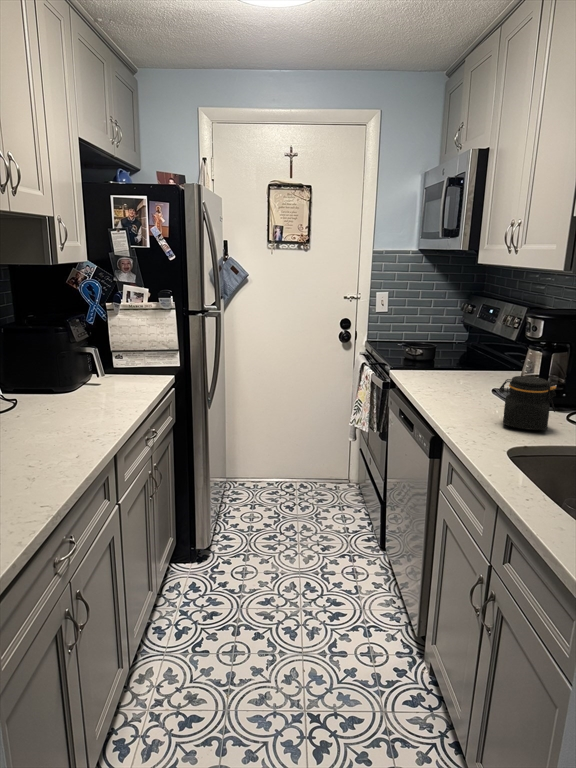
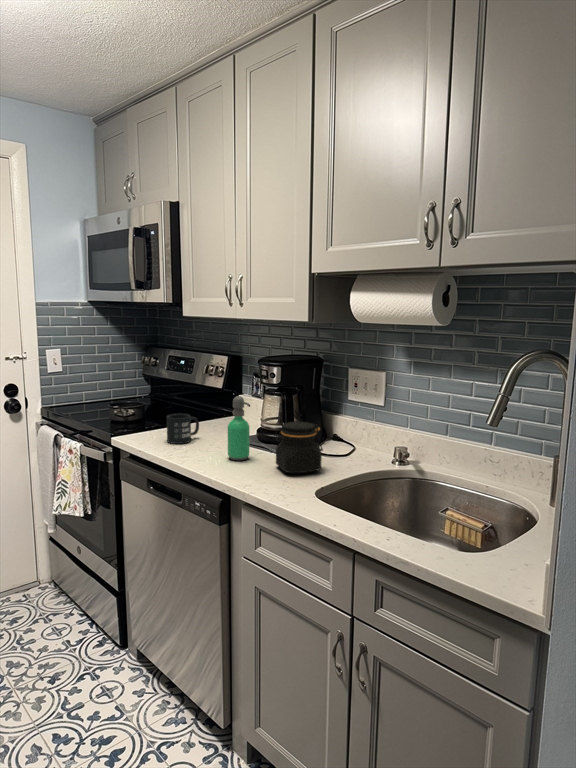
soap dispenser: none [467,343,492,406] -> present [228,396,250,460]
mug: none [431,356,465,384] -> present [167,414,199,444]

